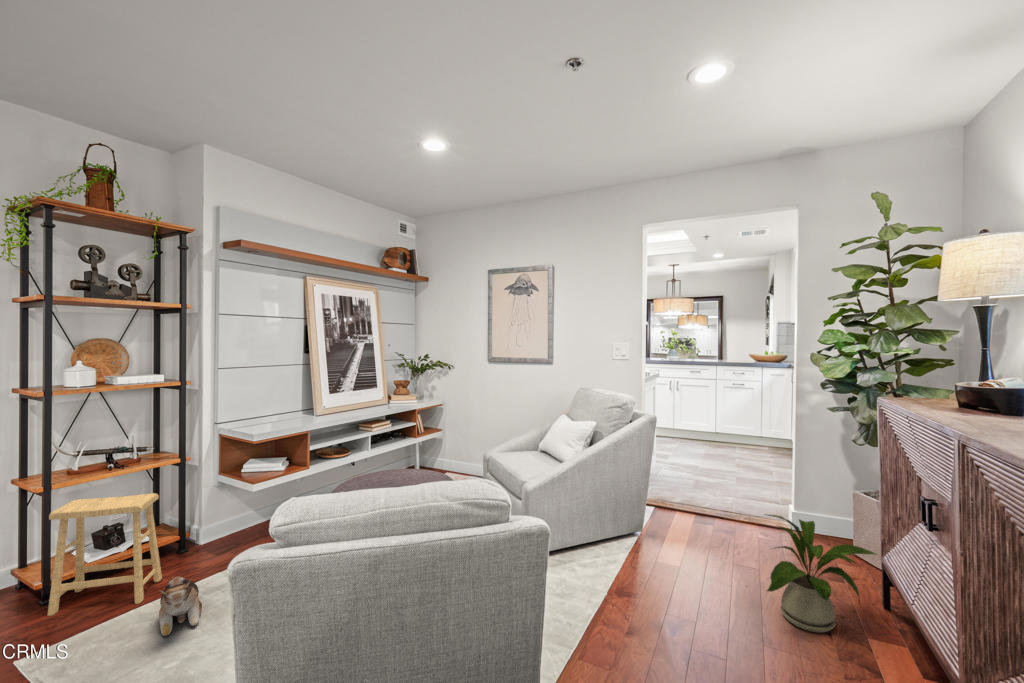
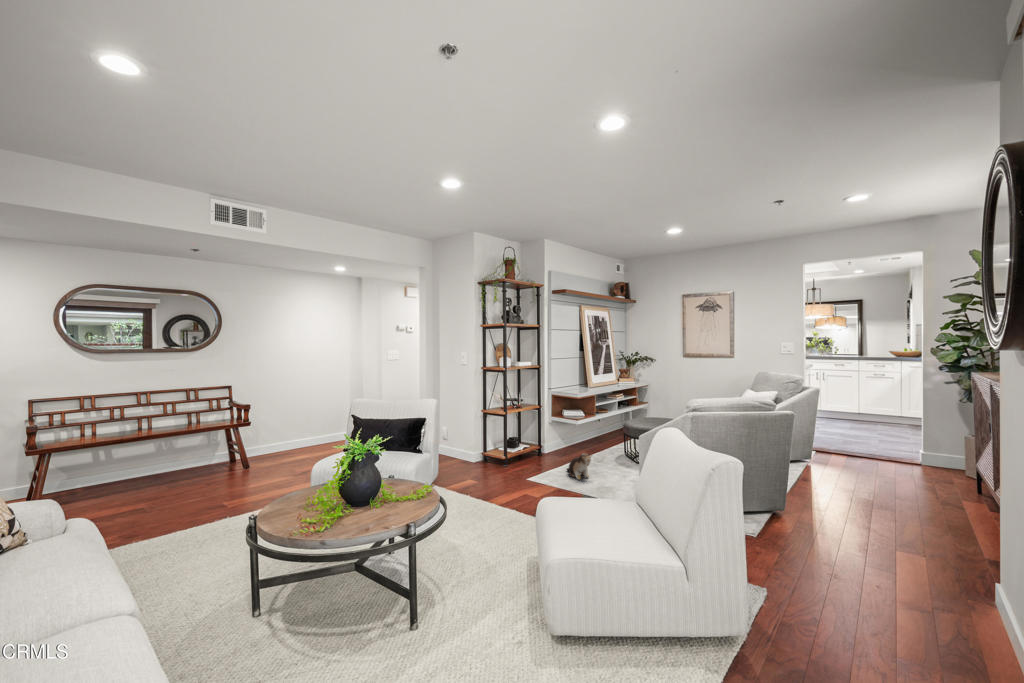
footstool: present [48,493,162,616] -> none [511,421,550,473]
house plant: present [767,515,877,633] -> none [895,435,969,498]

